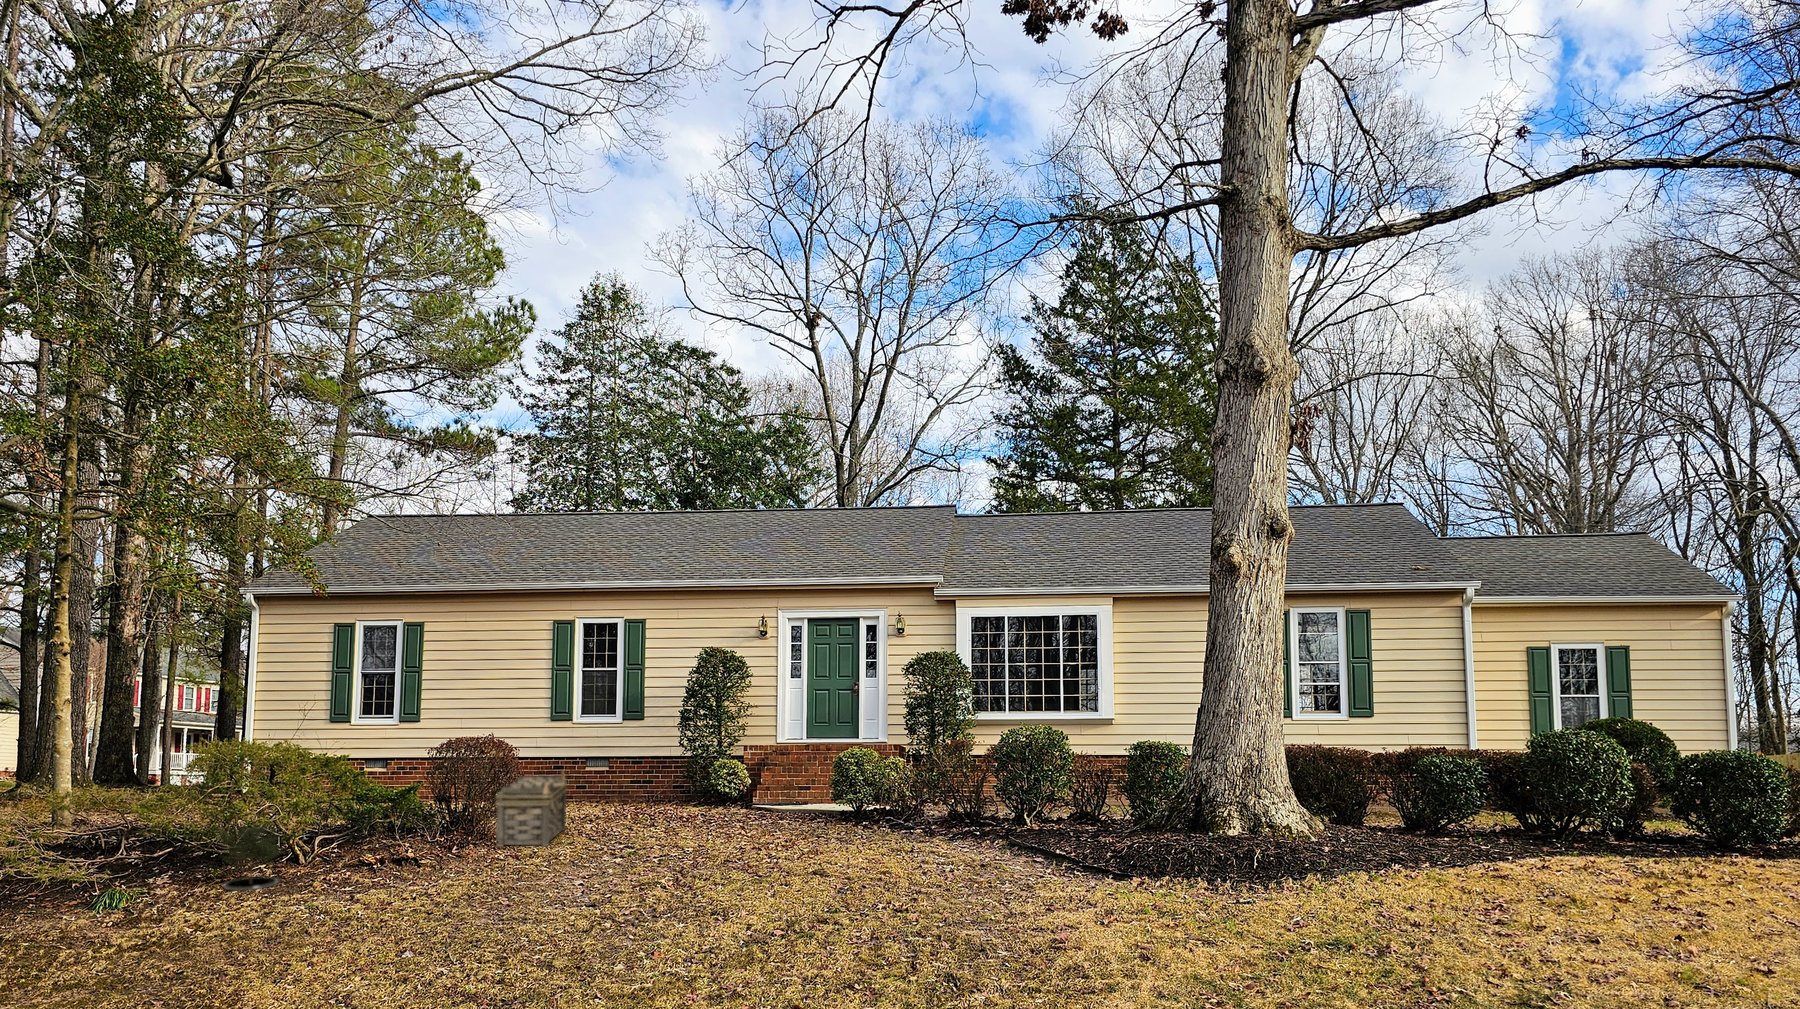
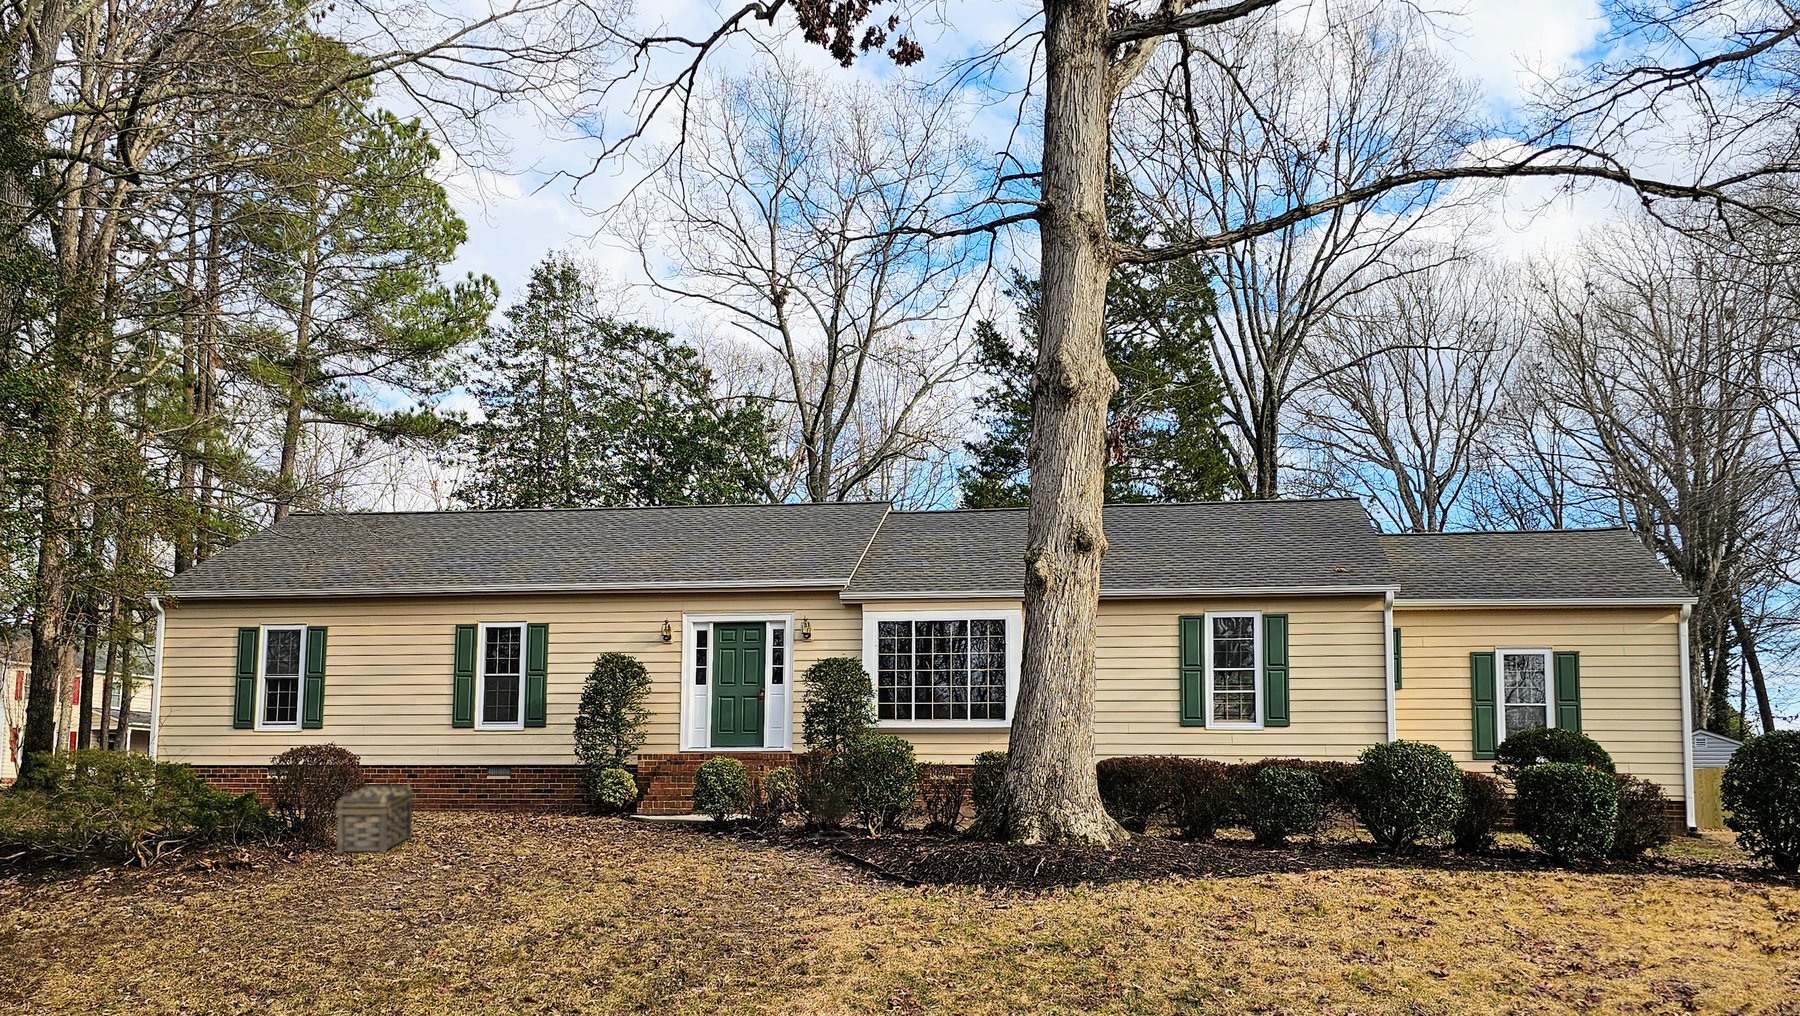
potted tree: present [220,823,281,891] -> present [812,778,852,839]

